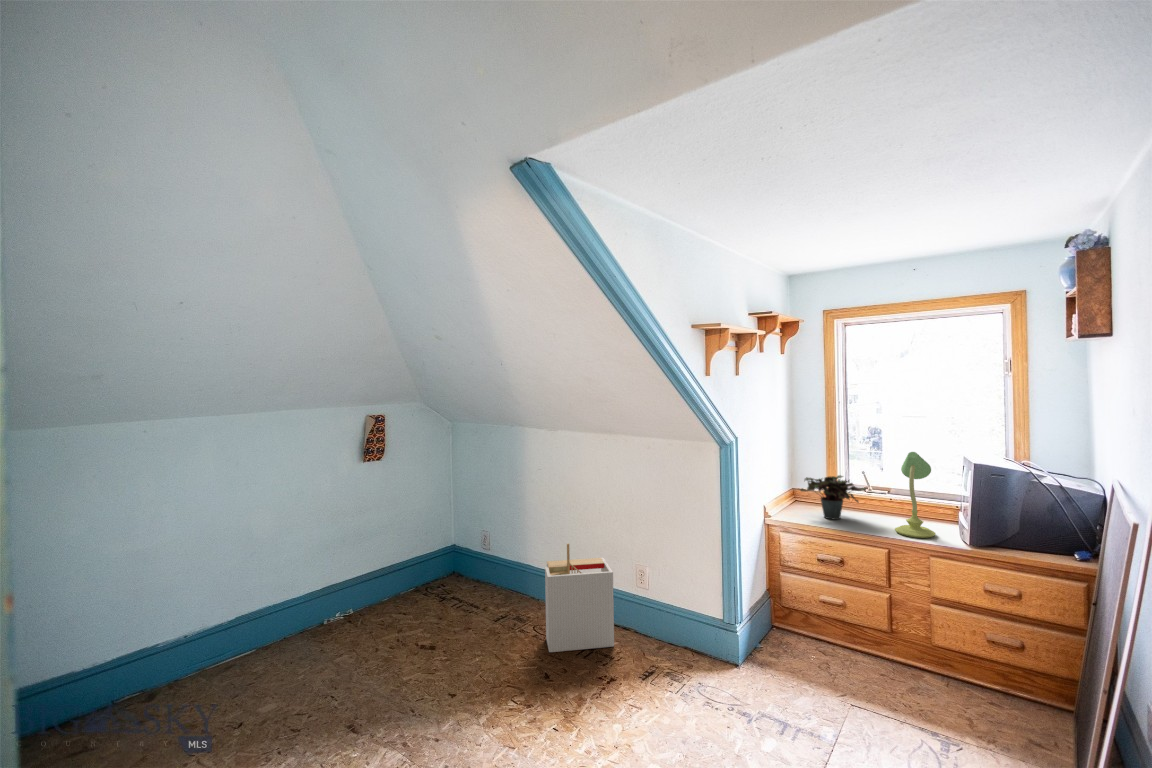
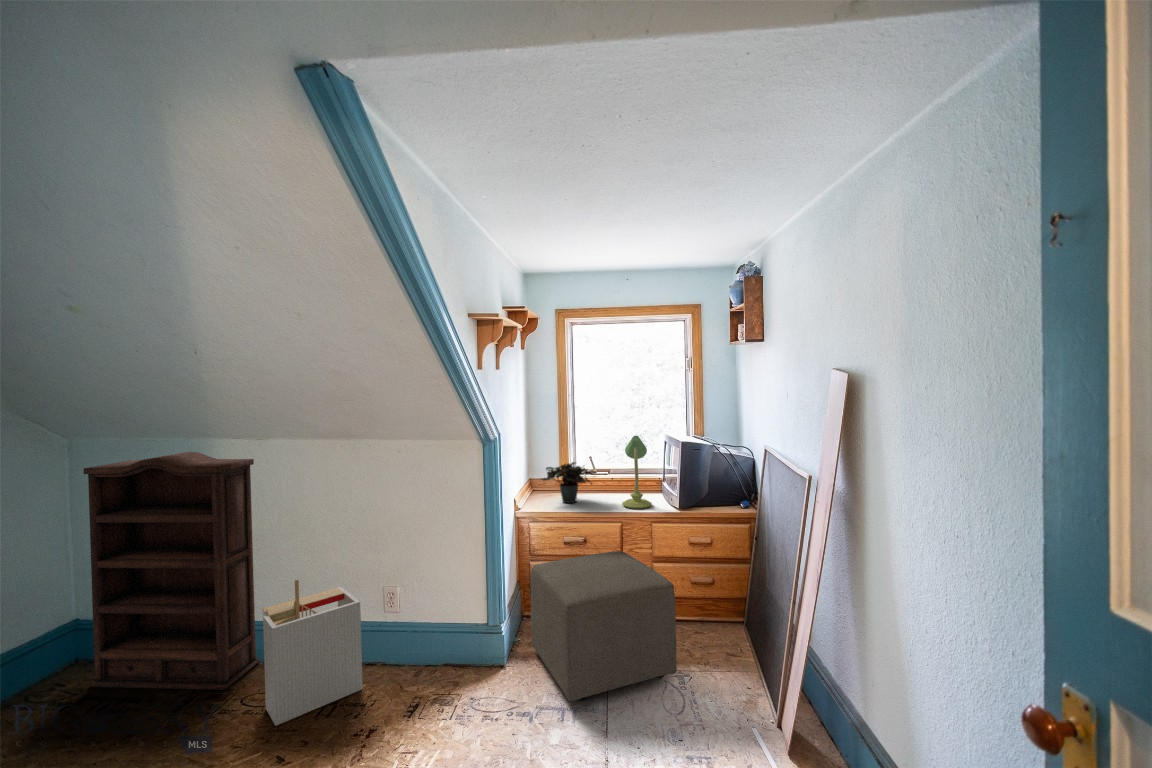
bookshelf: none [453,437,550,617] -> present [84,452,259,690]
ottoman: none [771,575,935,733] -> present [531,551,677,702]

